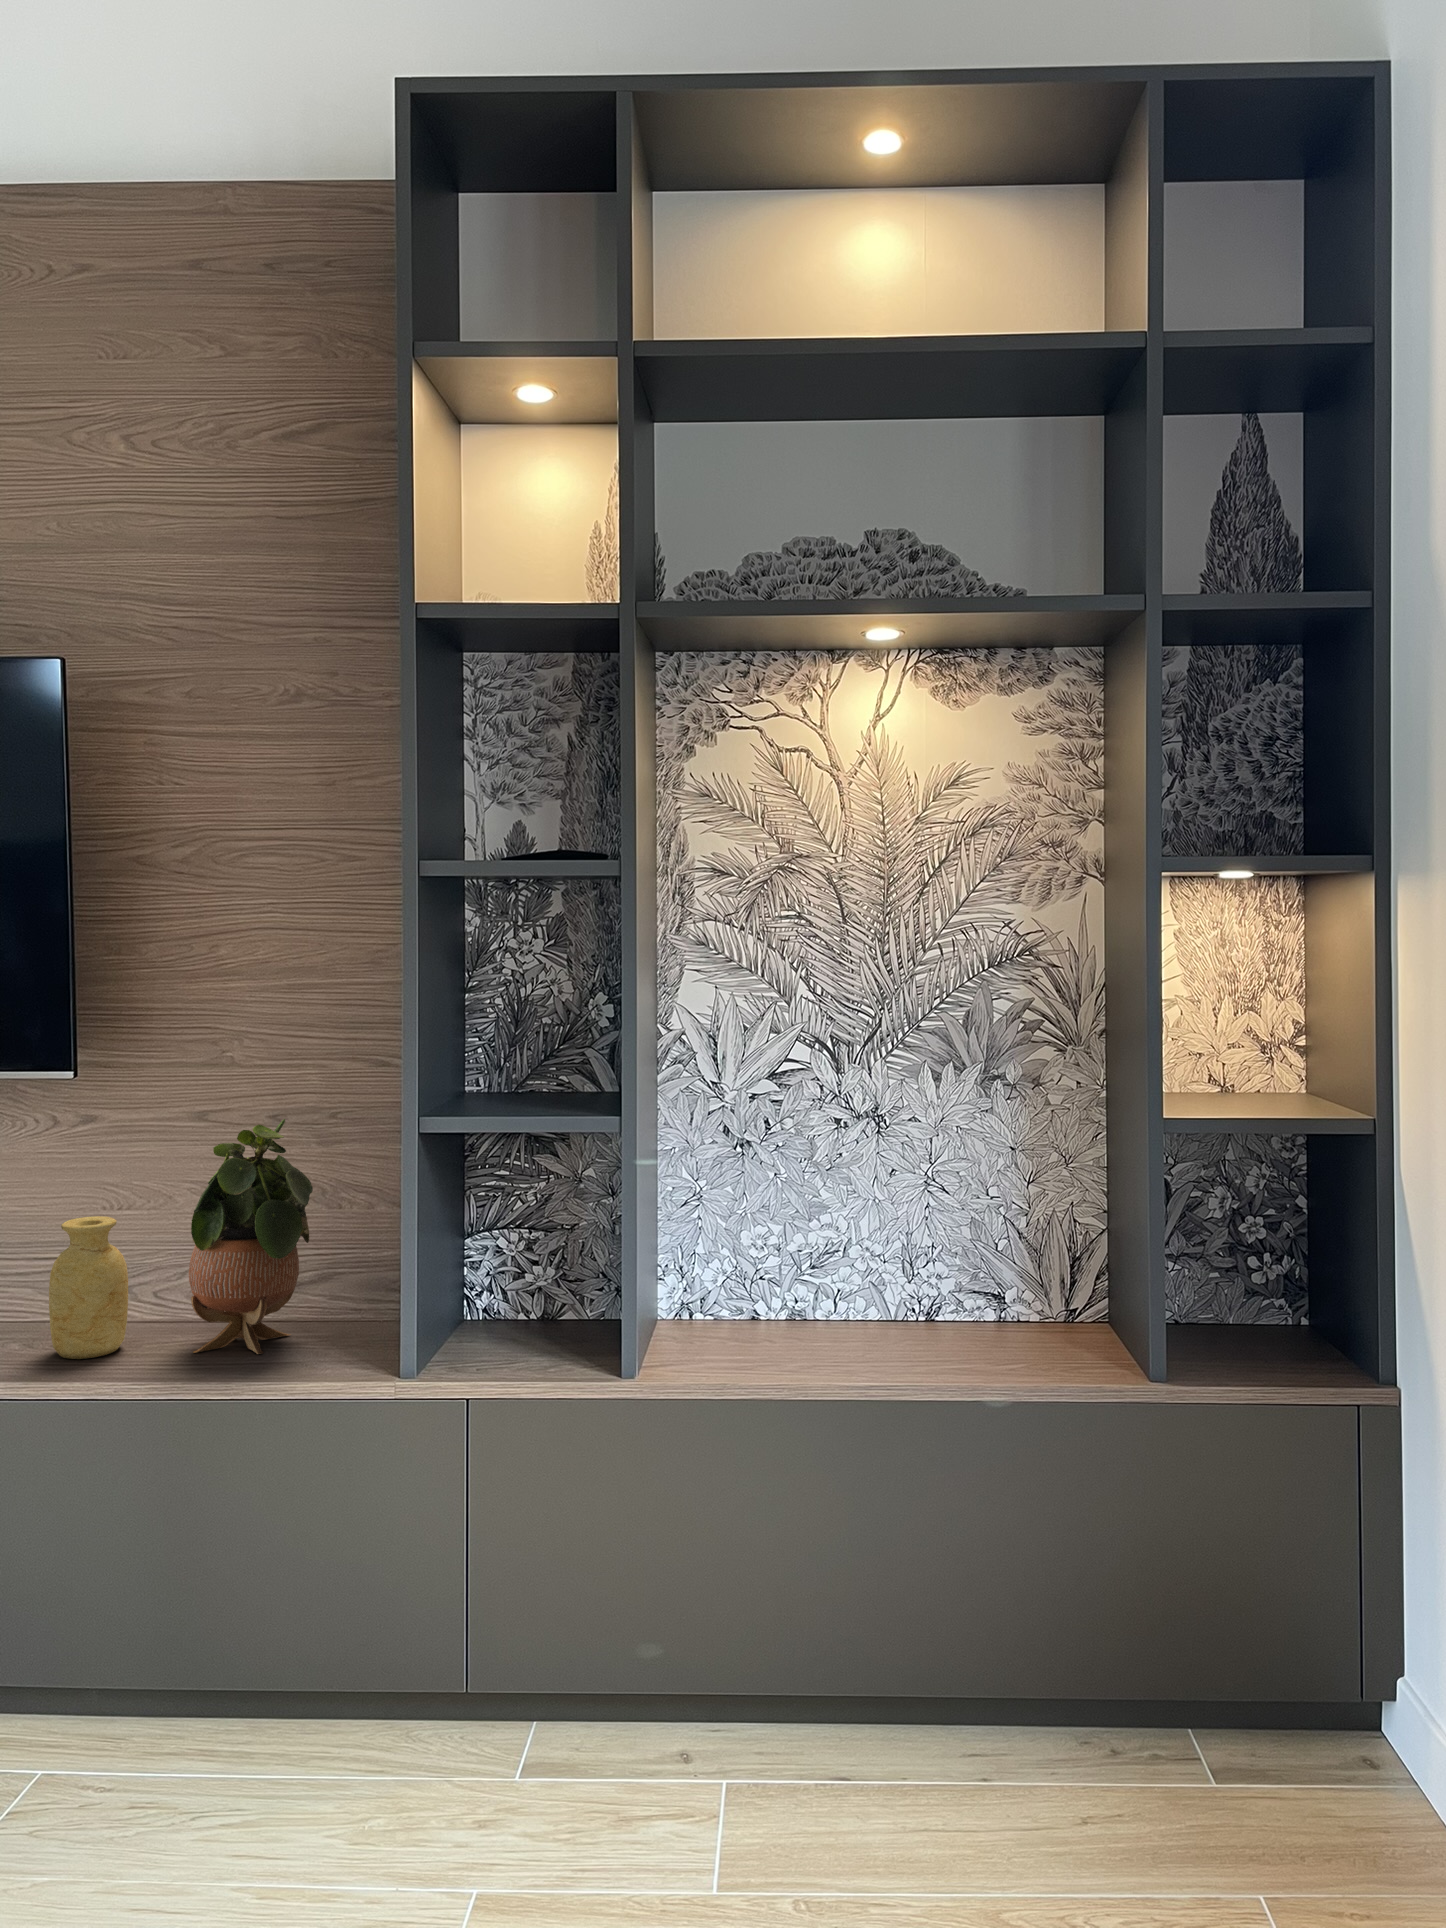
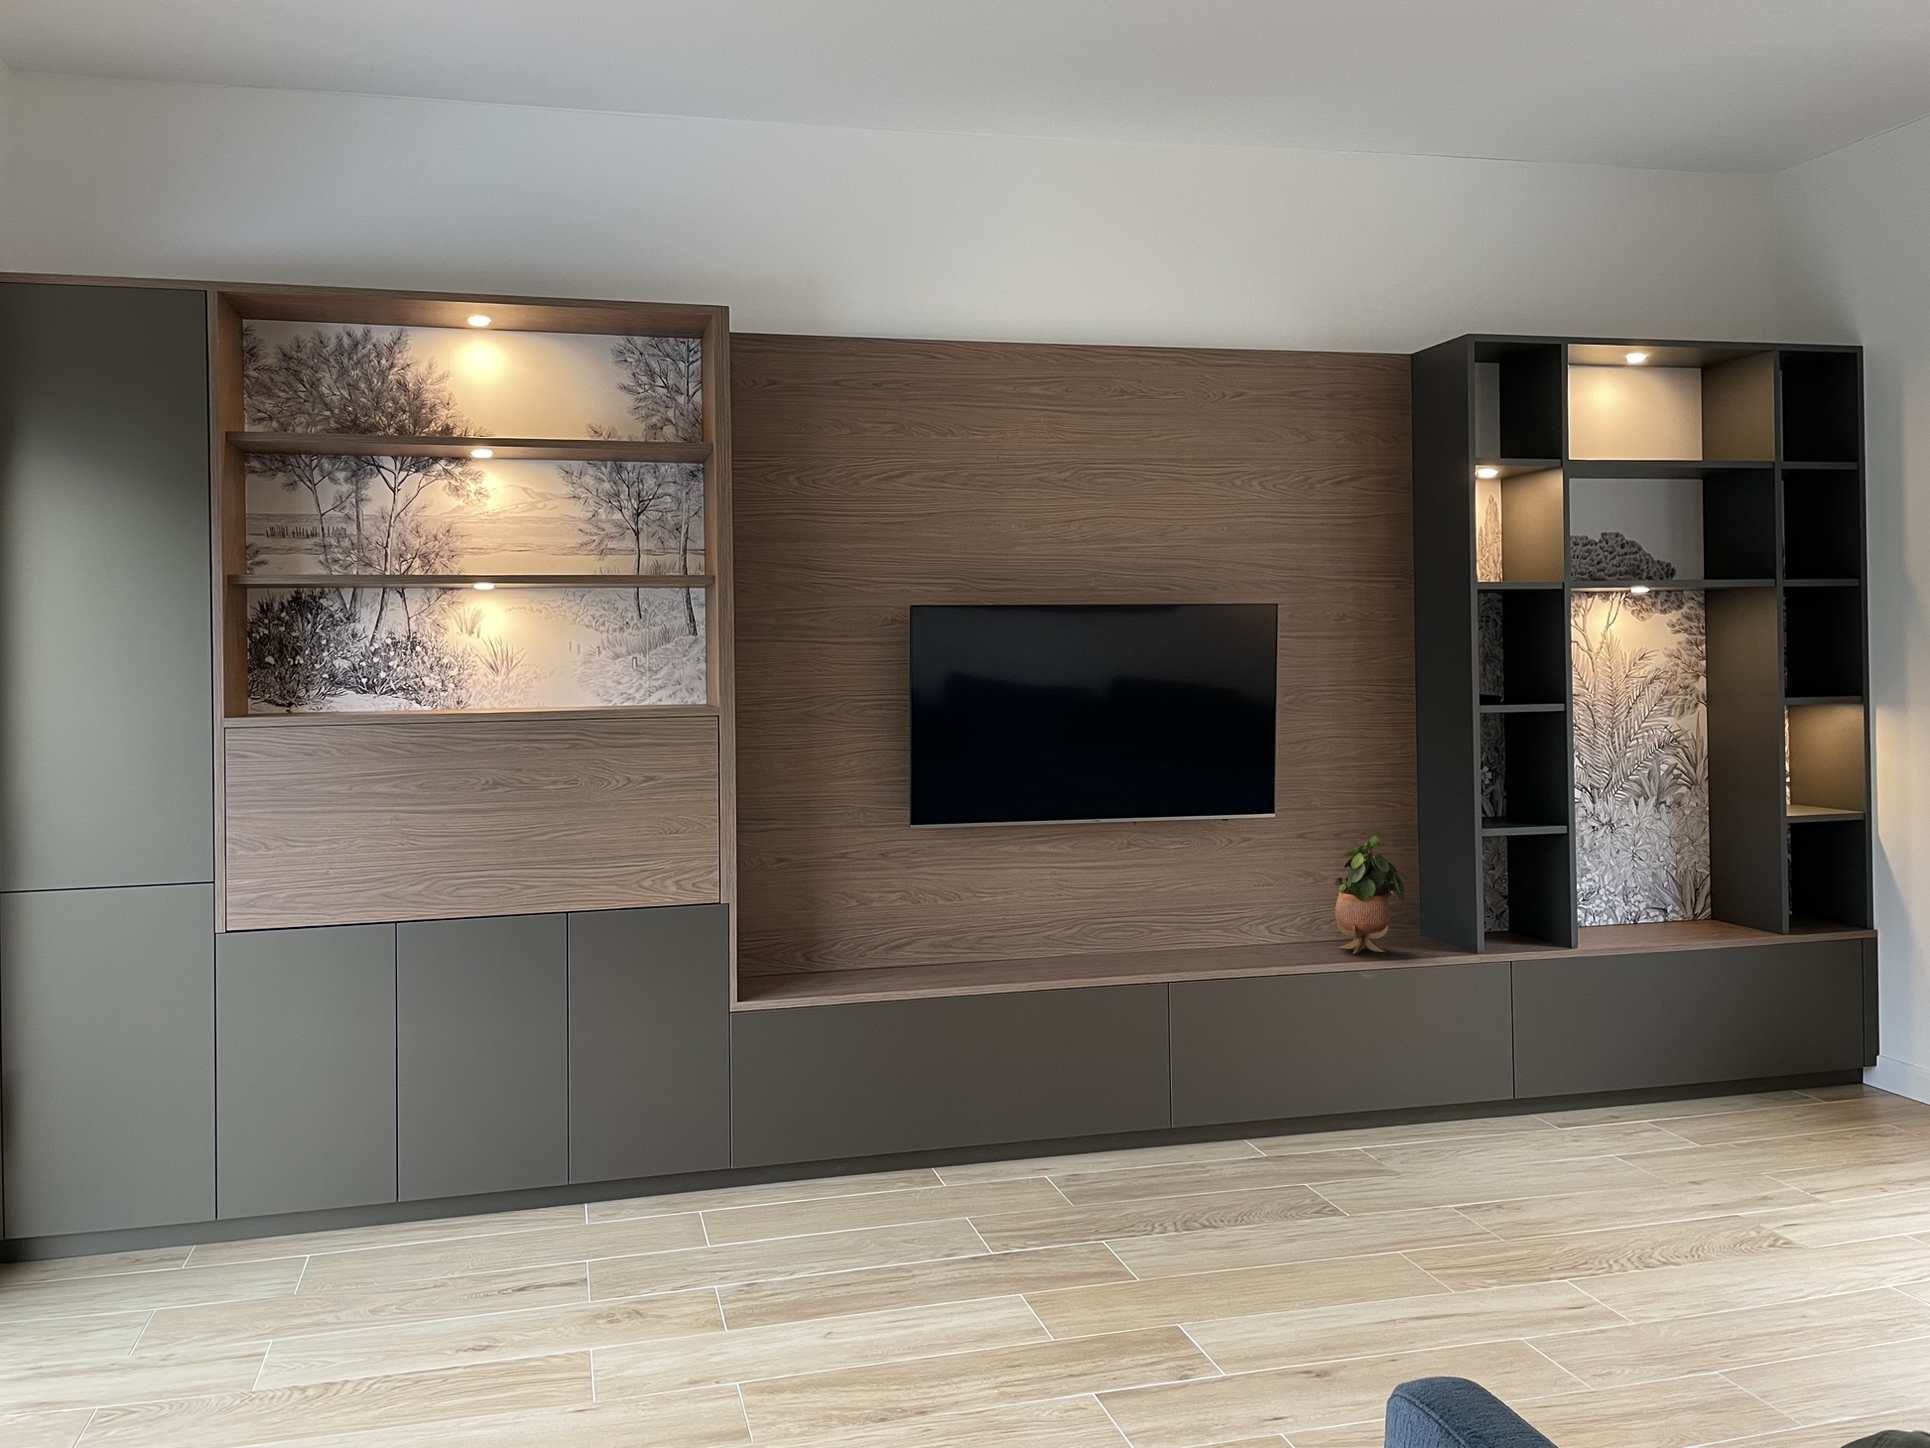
vase: present [49,1216,128,1359] -> none [1284,889,1322,959]

